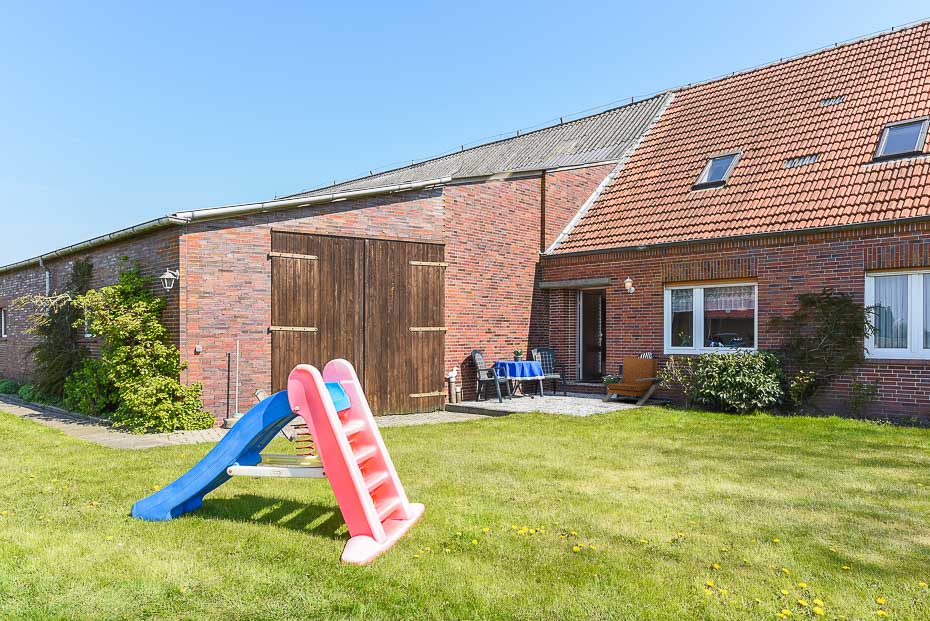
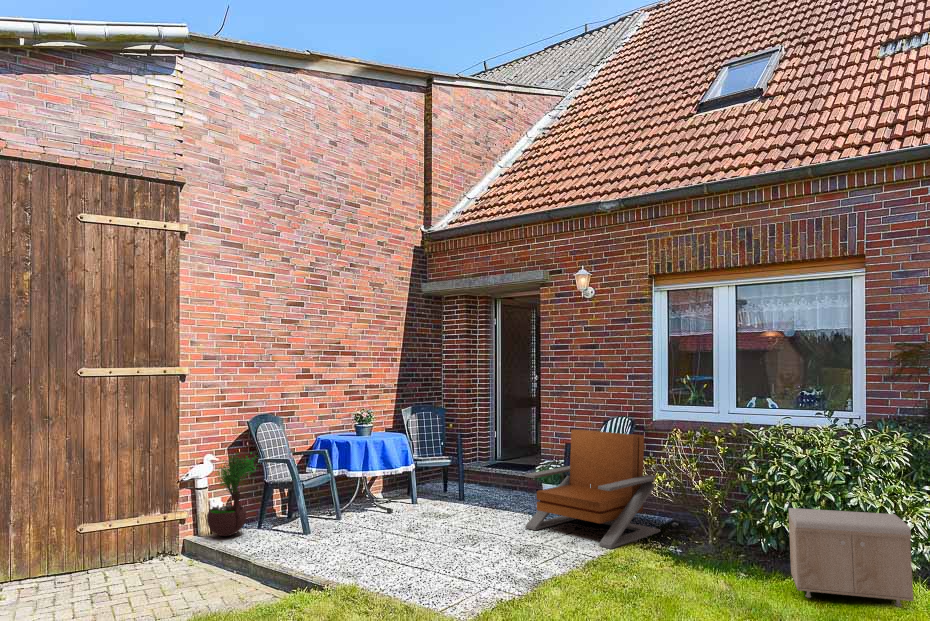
potted tree: none [457,365,479,404] -> present [207,453,255,536]
storage bench: none [711,383,752,416] -> present [789,508,913,606]

